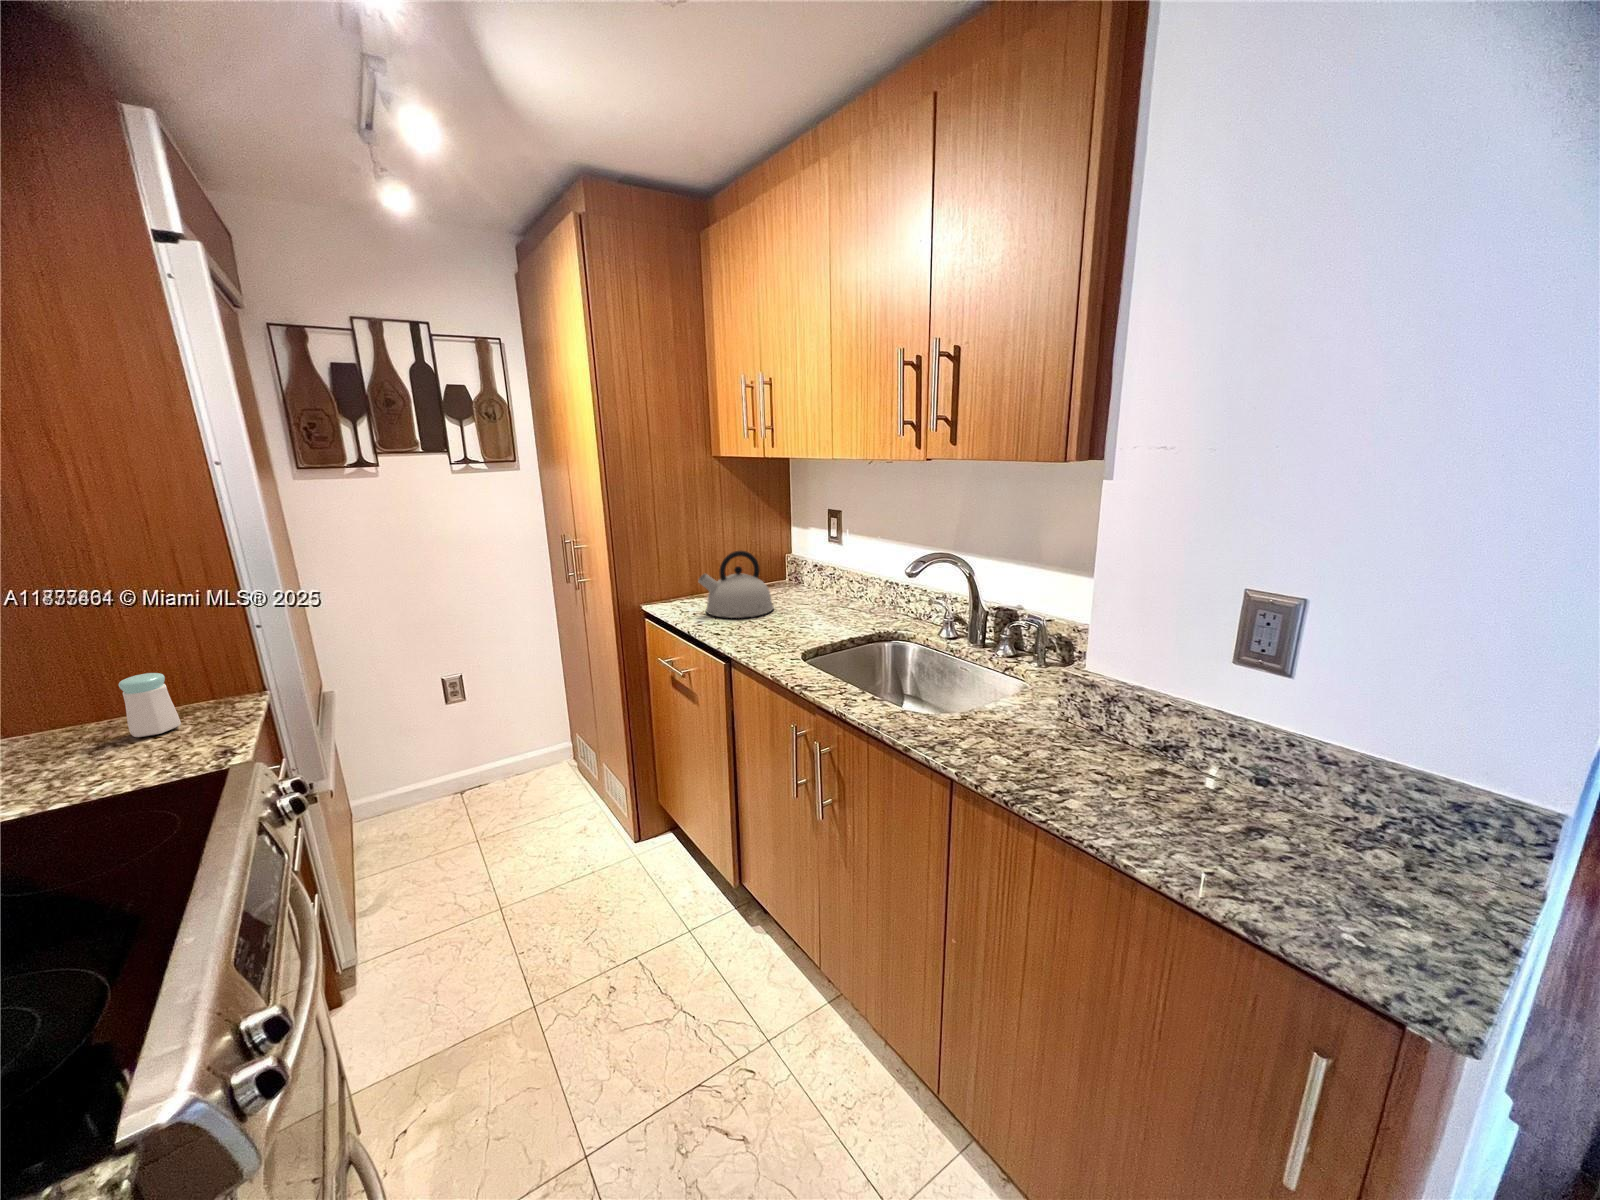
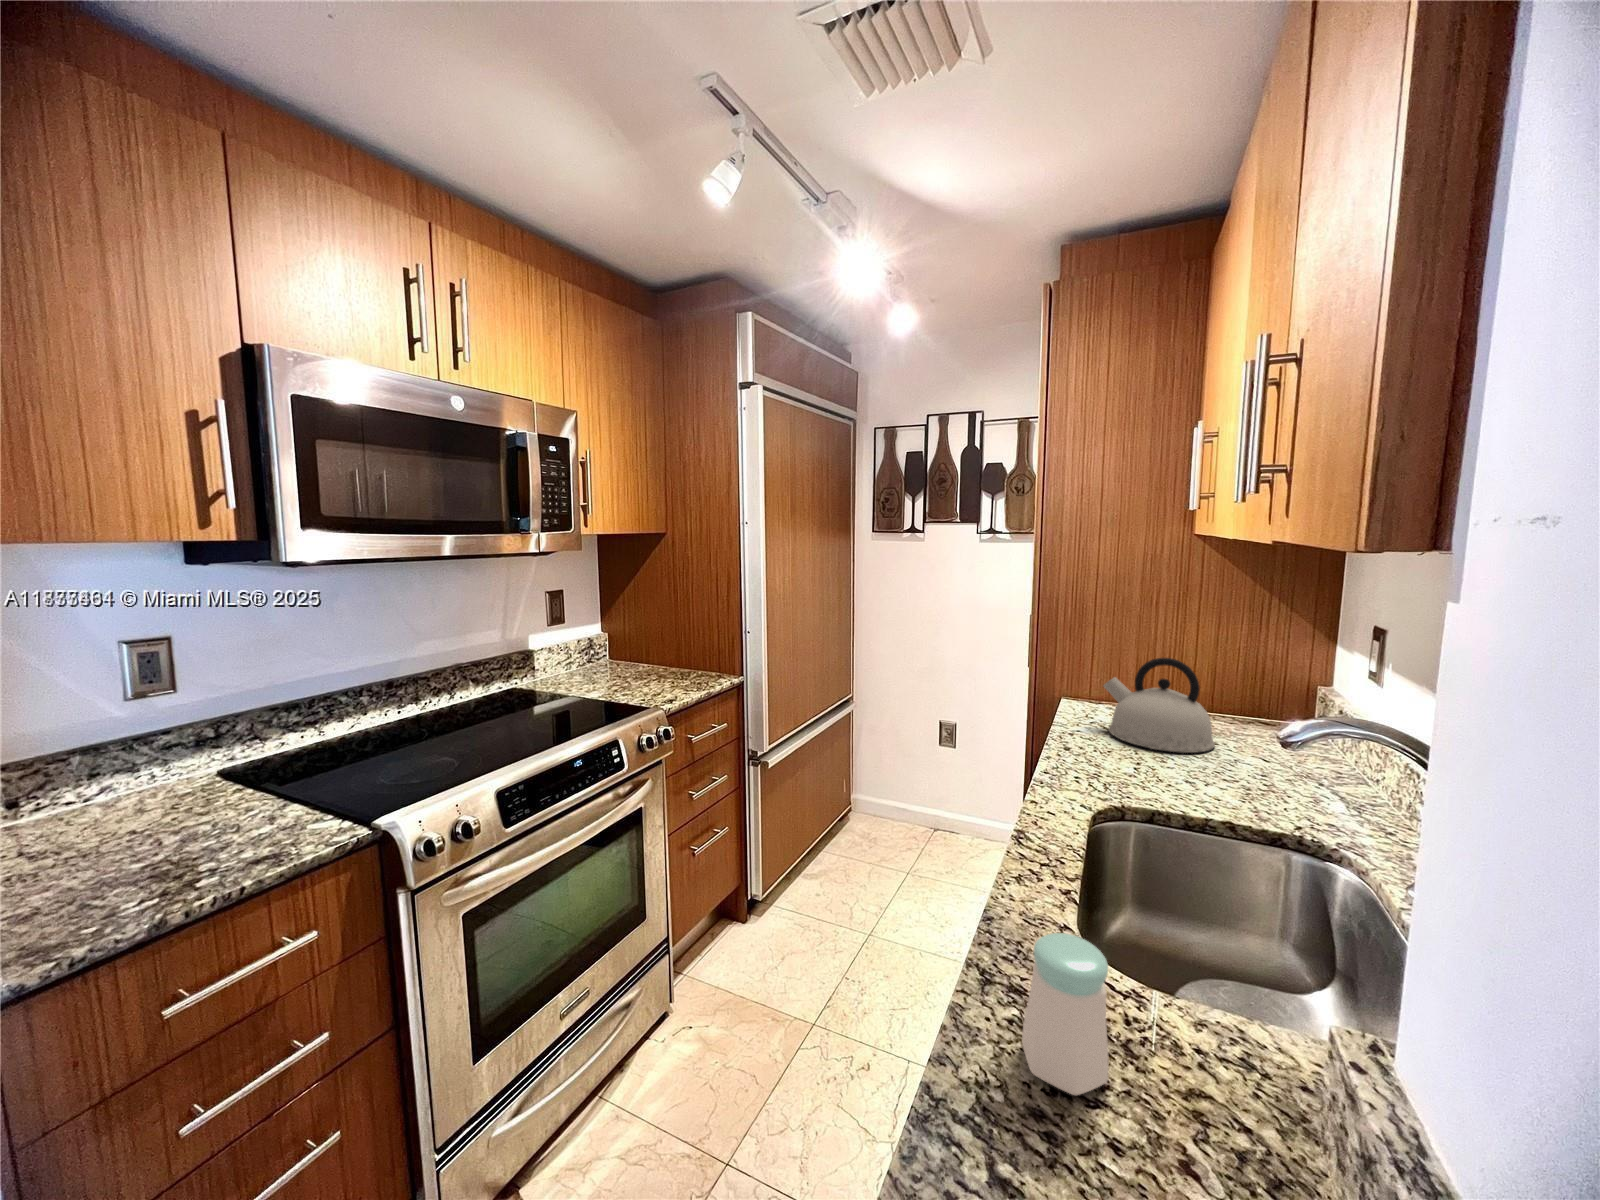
salt shaker: present [118,673,181,737] -> present [1022,933,1109,1095]

